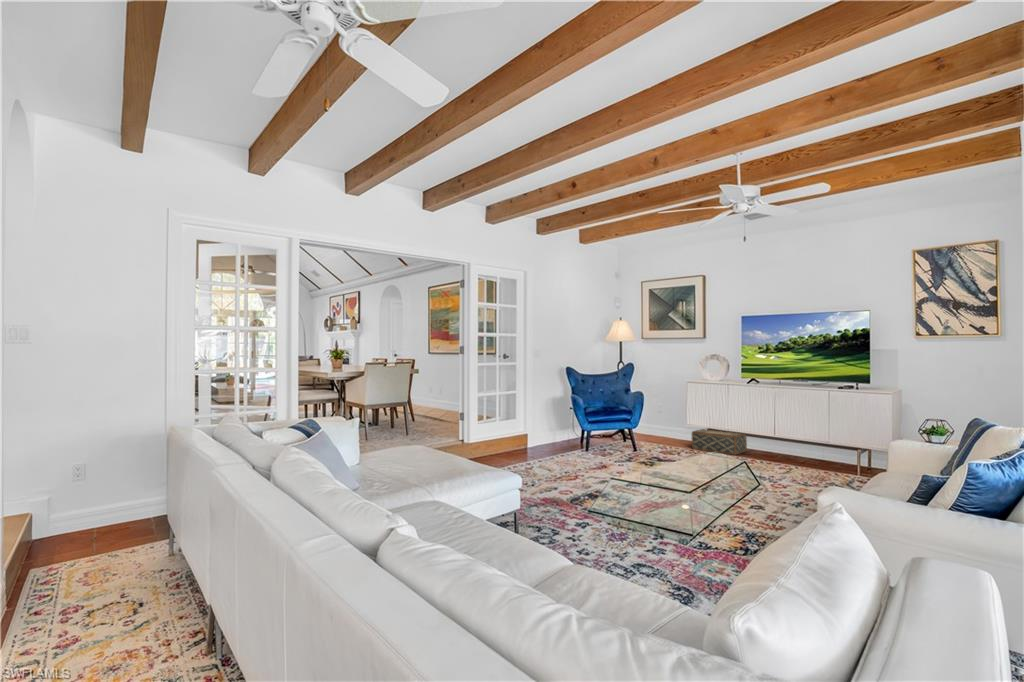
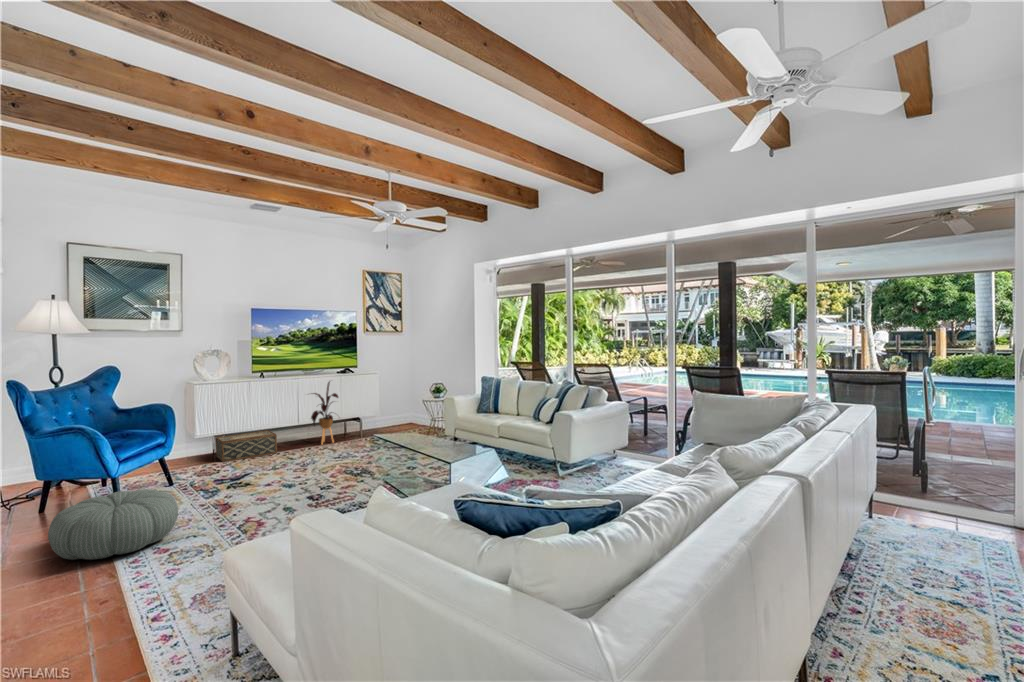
house plant: none [767,390,810,463] -> present [311,382,338,444]
pouf: none [505,430,563,461] -> present [48,489,178,560]

